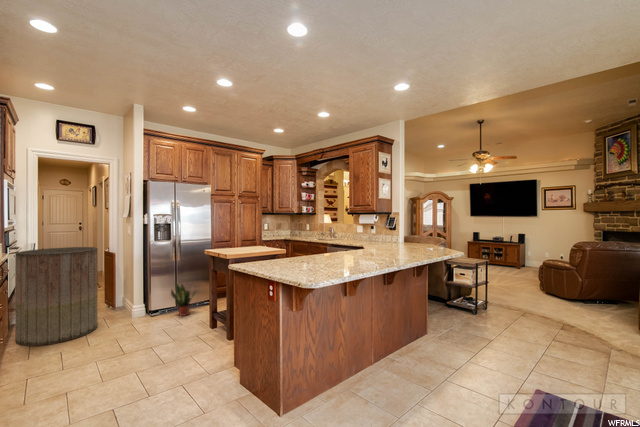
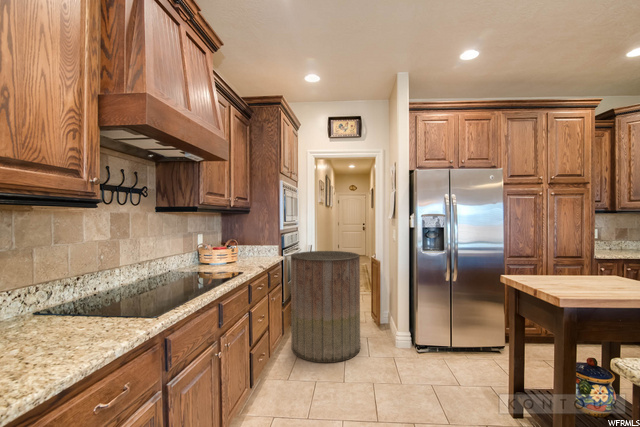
potted plant: present [171,282,196,316] -> none [445,312,483,367]

